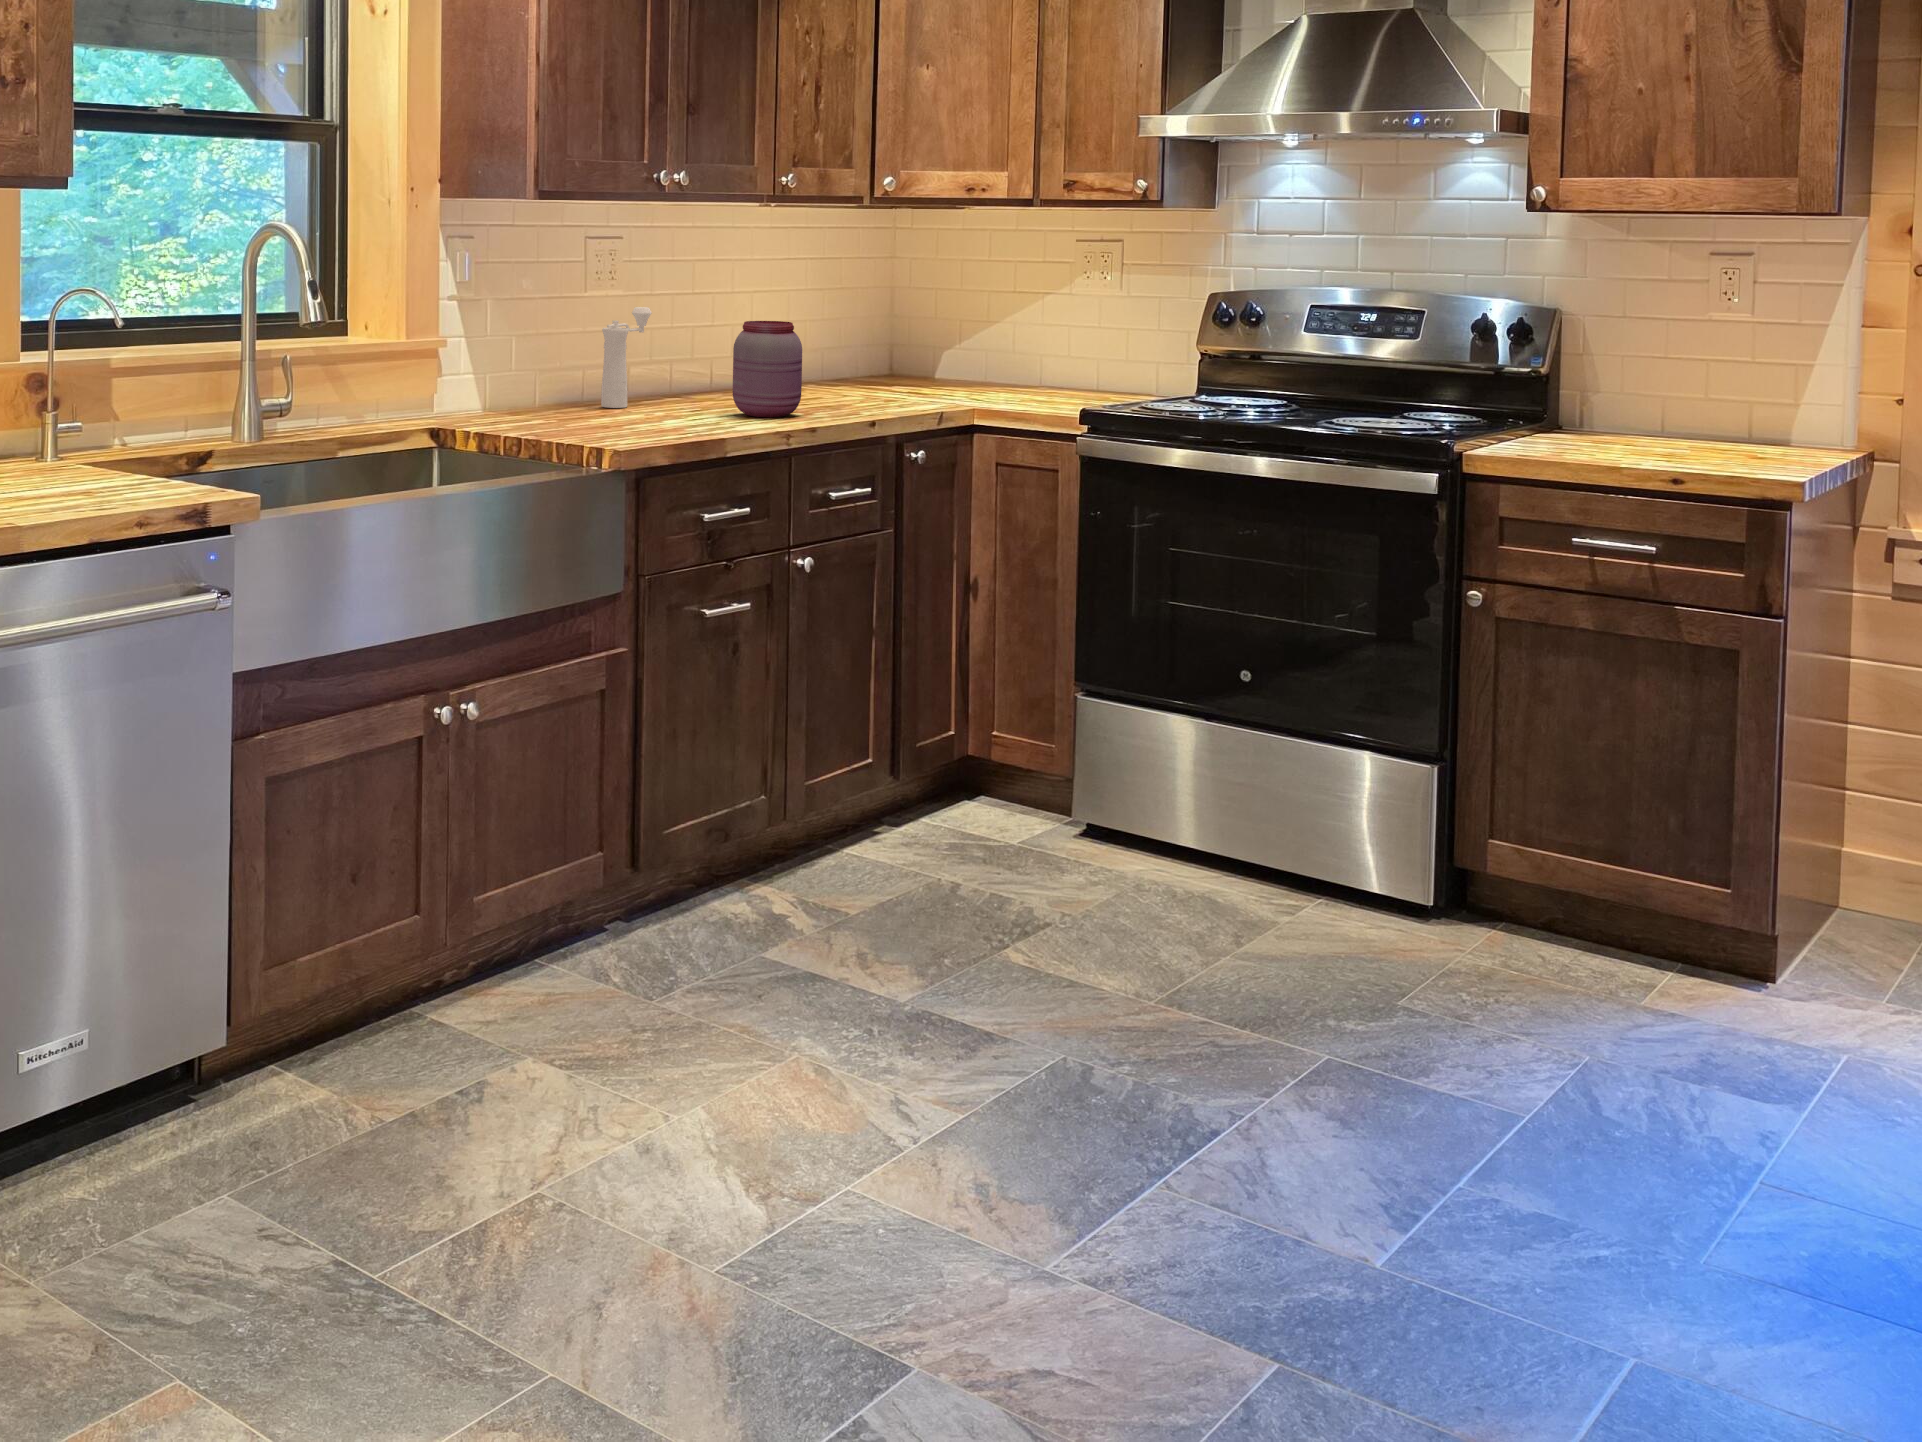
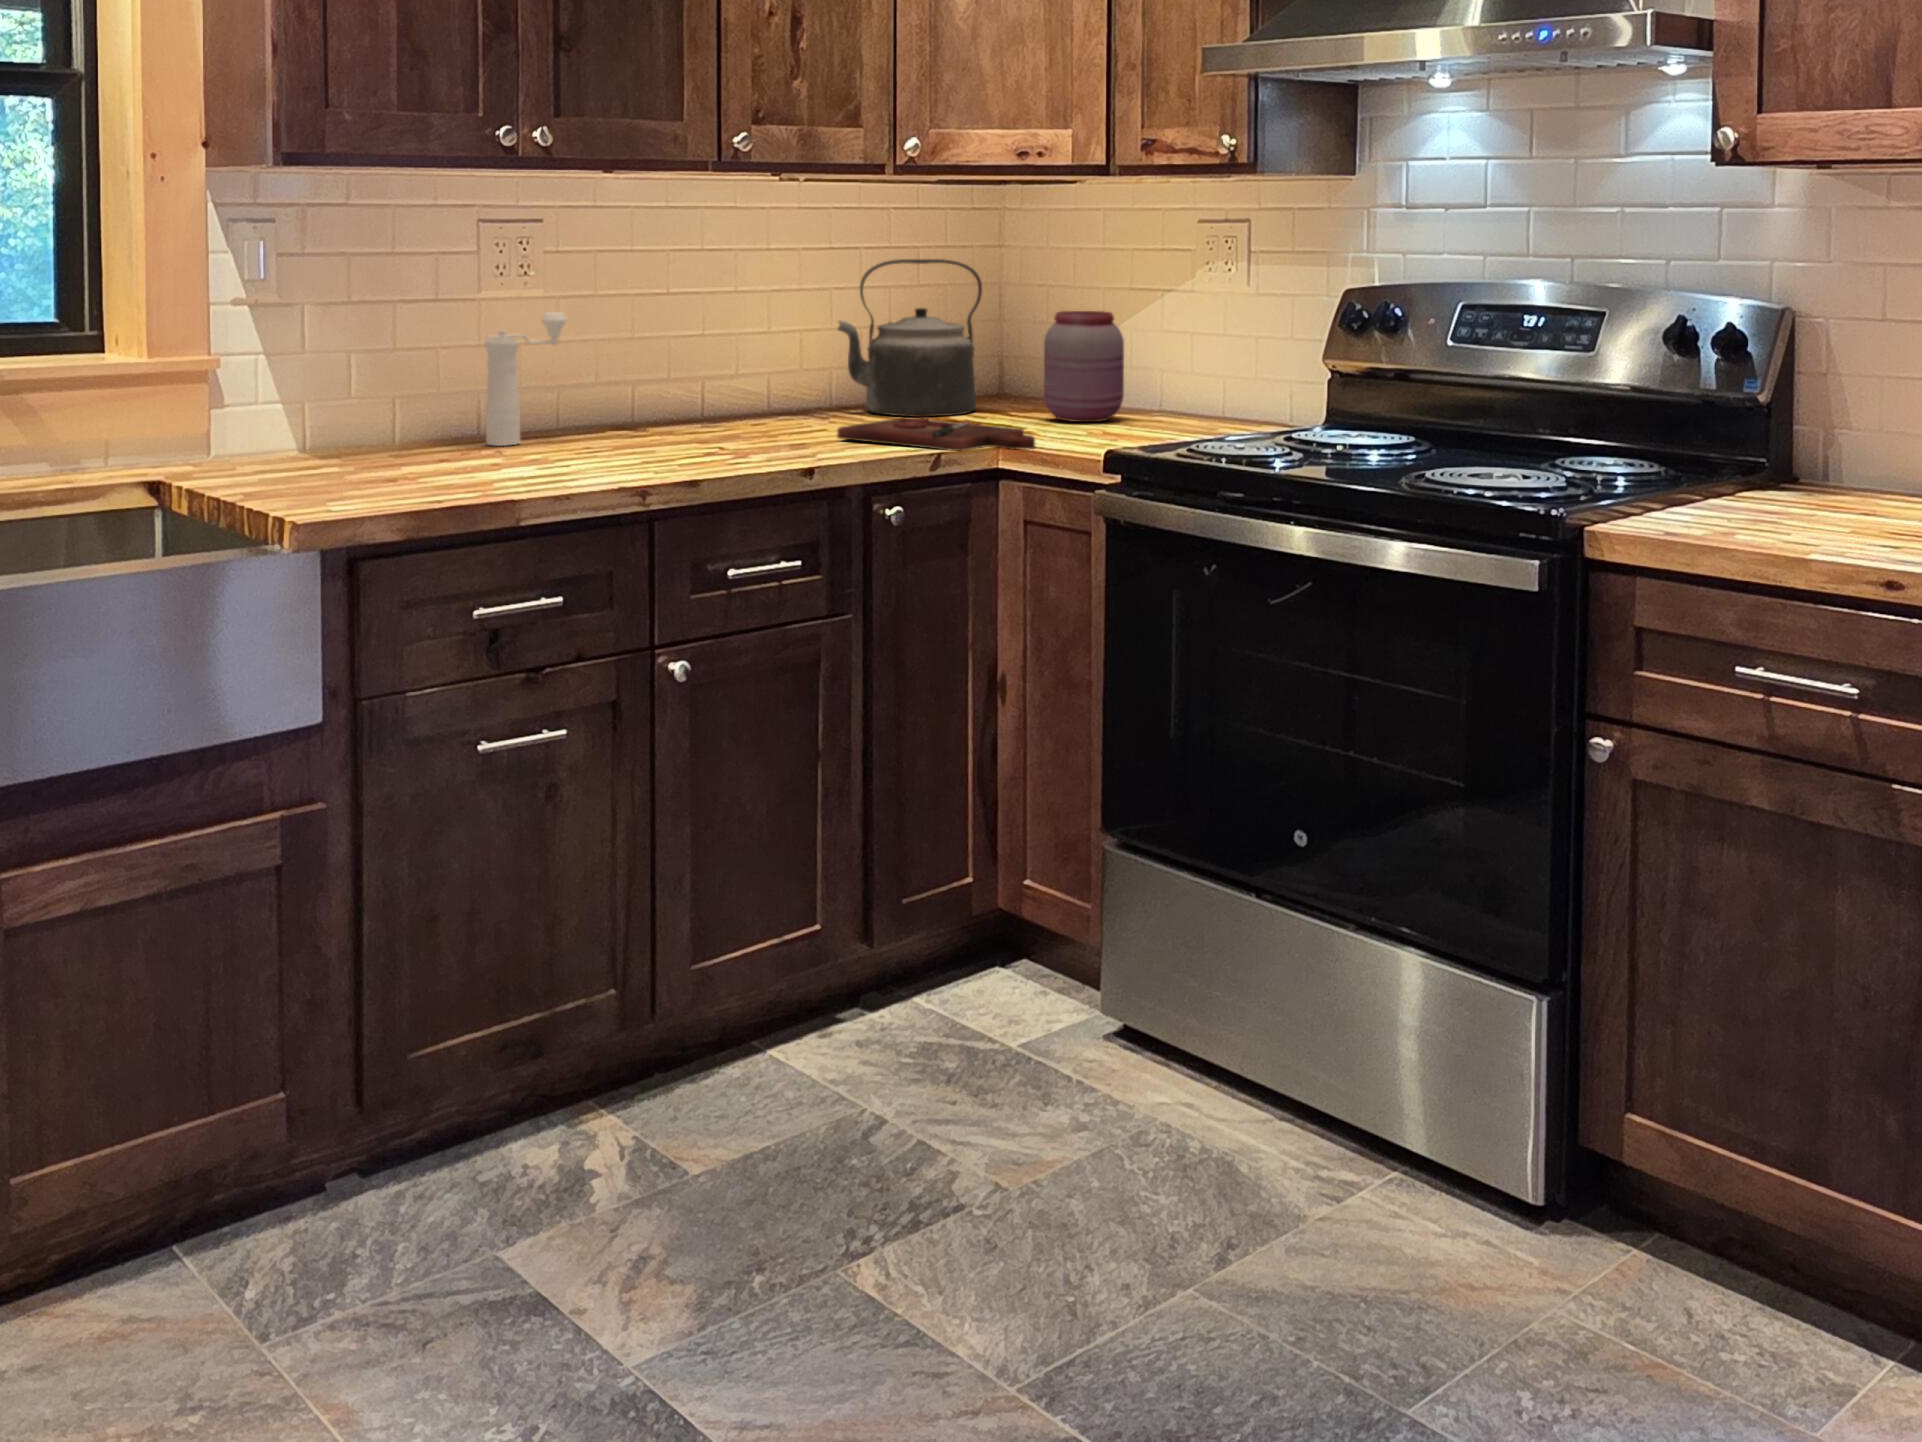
kettle: none [809,268,916,389] -> present [838,259,982,417]
jar: present [733,321,802,417] -> present [1044,311,1124,422]
cutting board: none [863,388,1022,410] -> present [837,417,1035,451]

